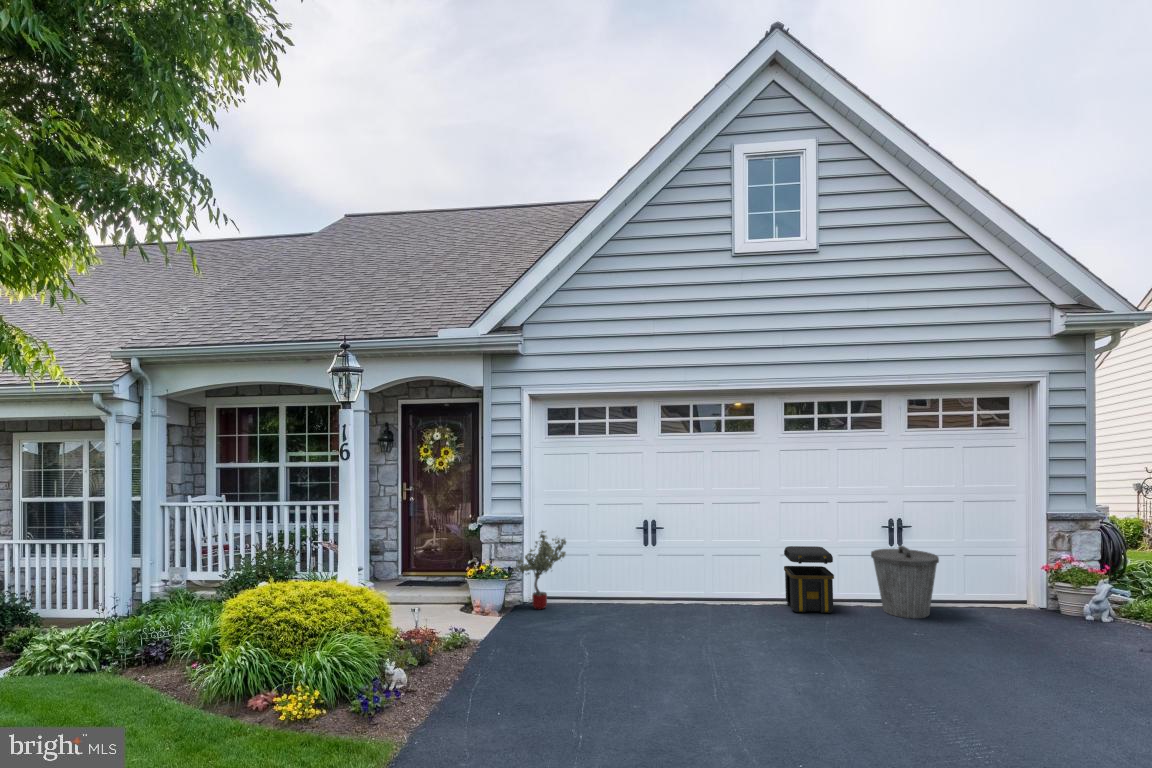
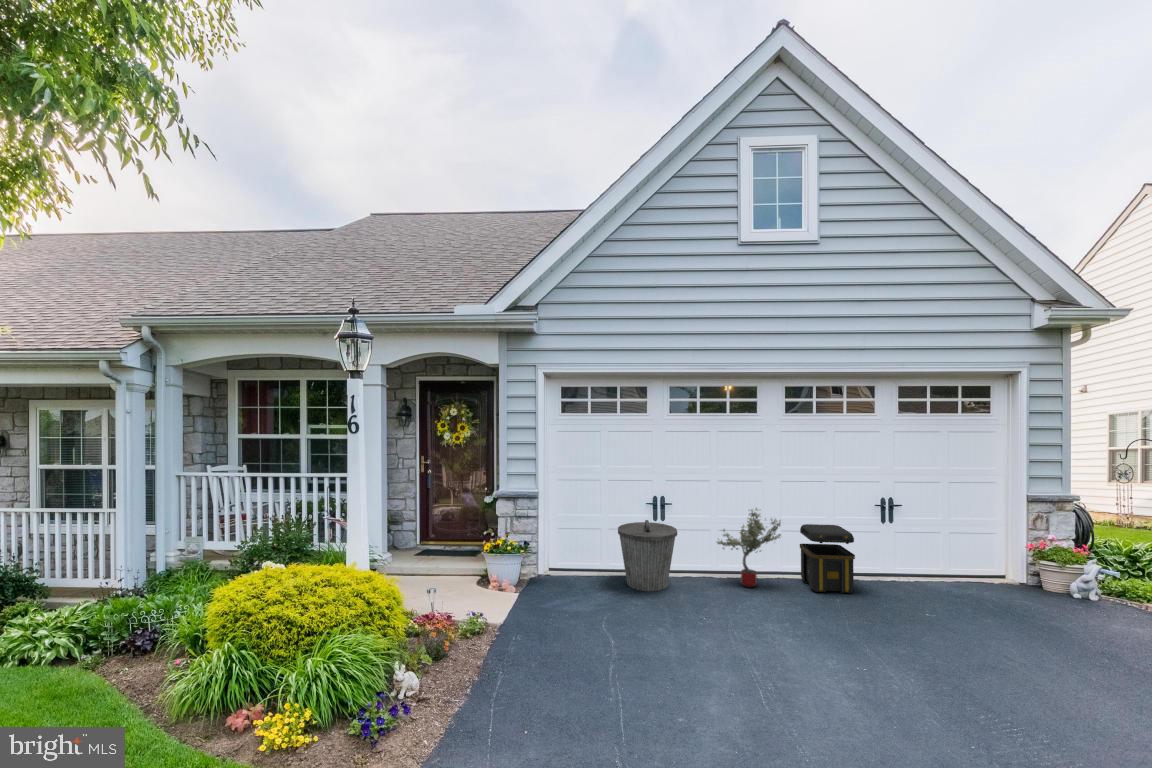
potted tree: present [512,531,566,609] -> present [717,508,781,588]
trash can: present [871,546,939,619] -> present [618,520,677,591]

